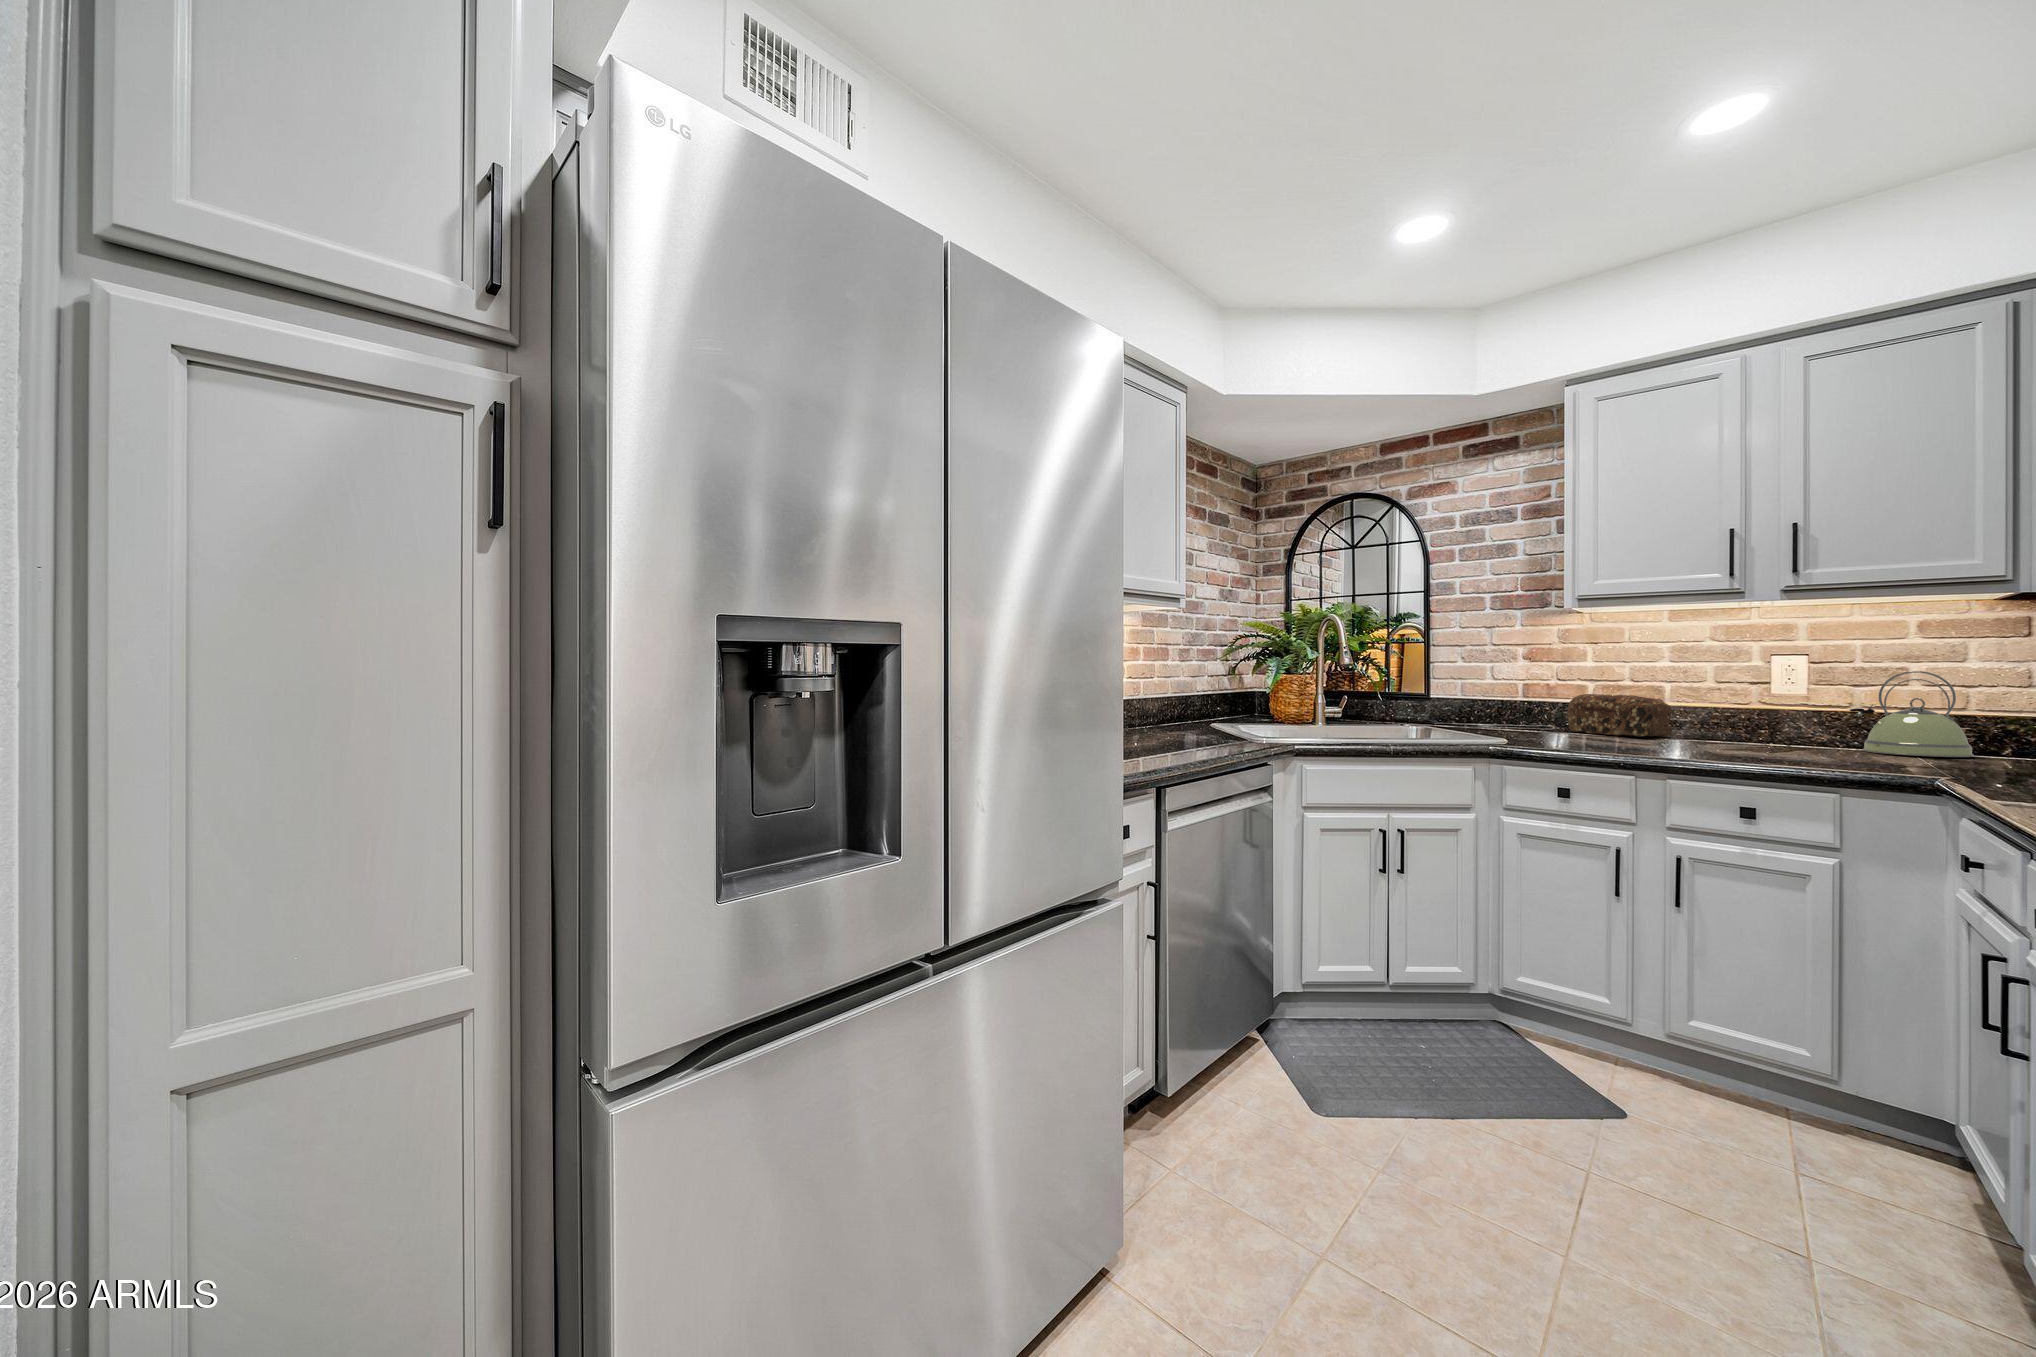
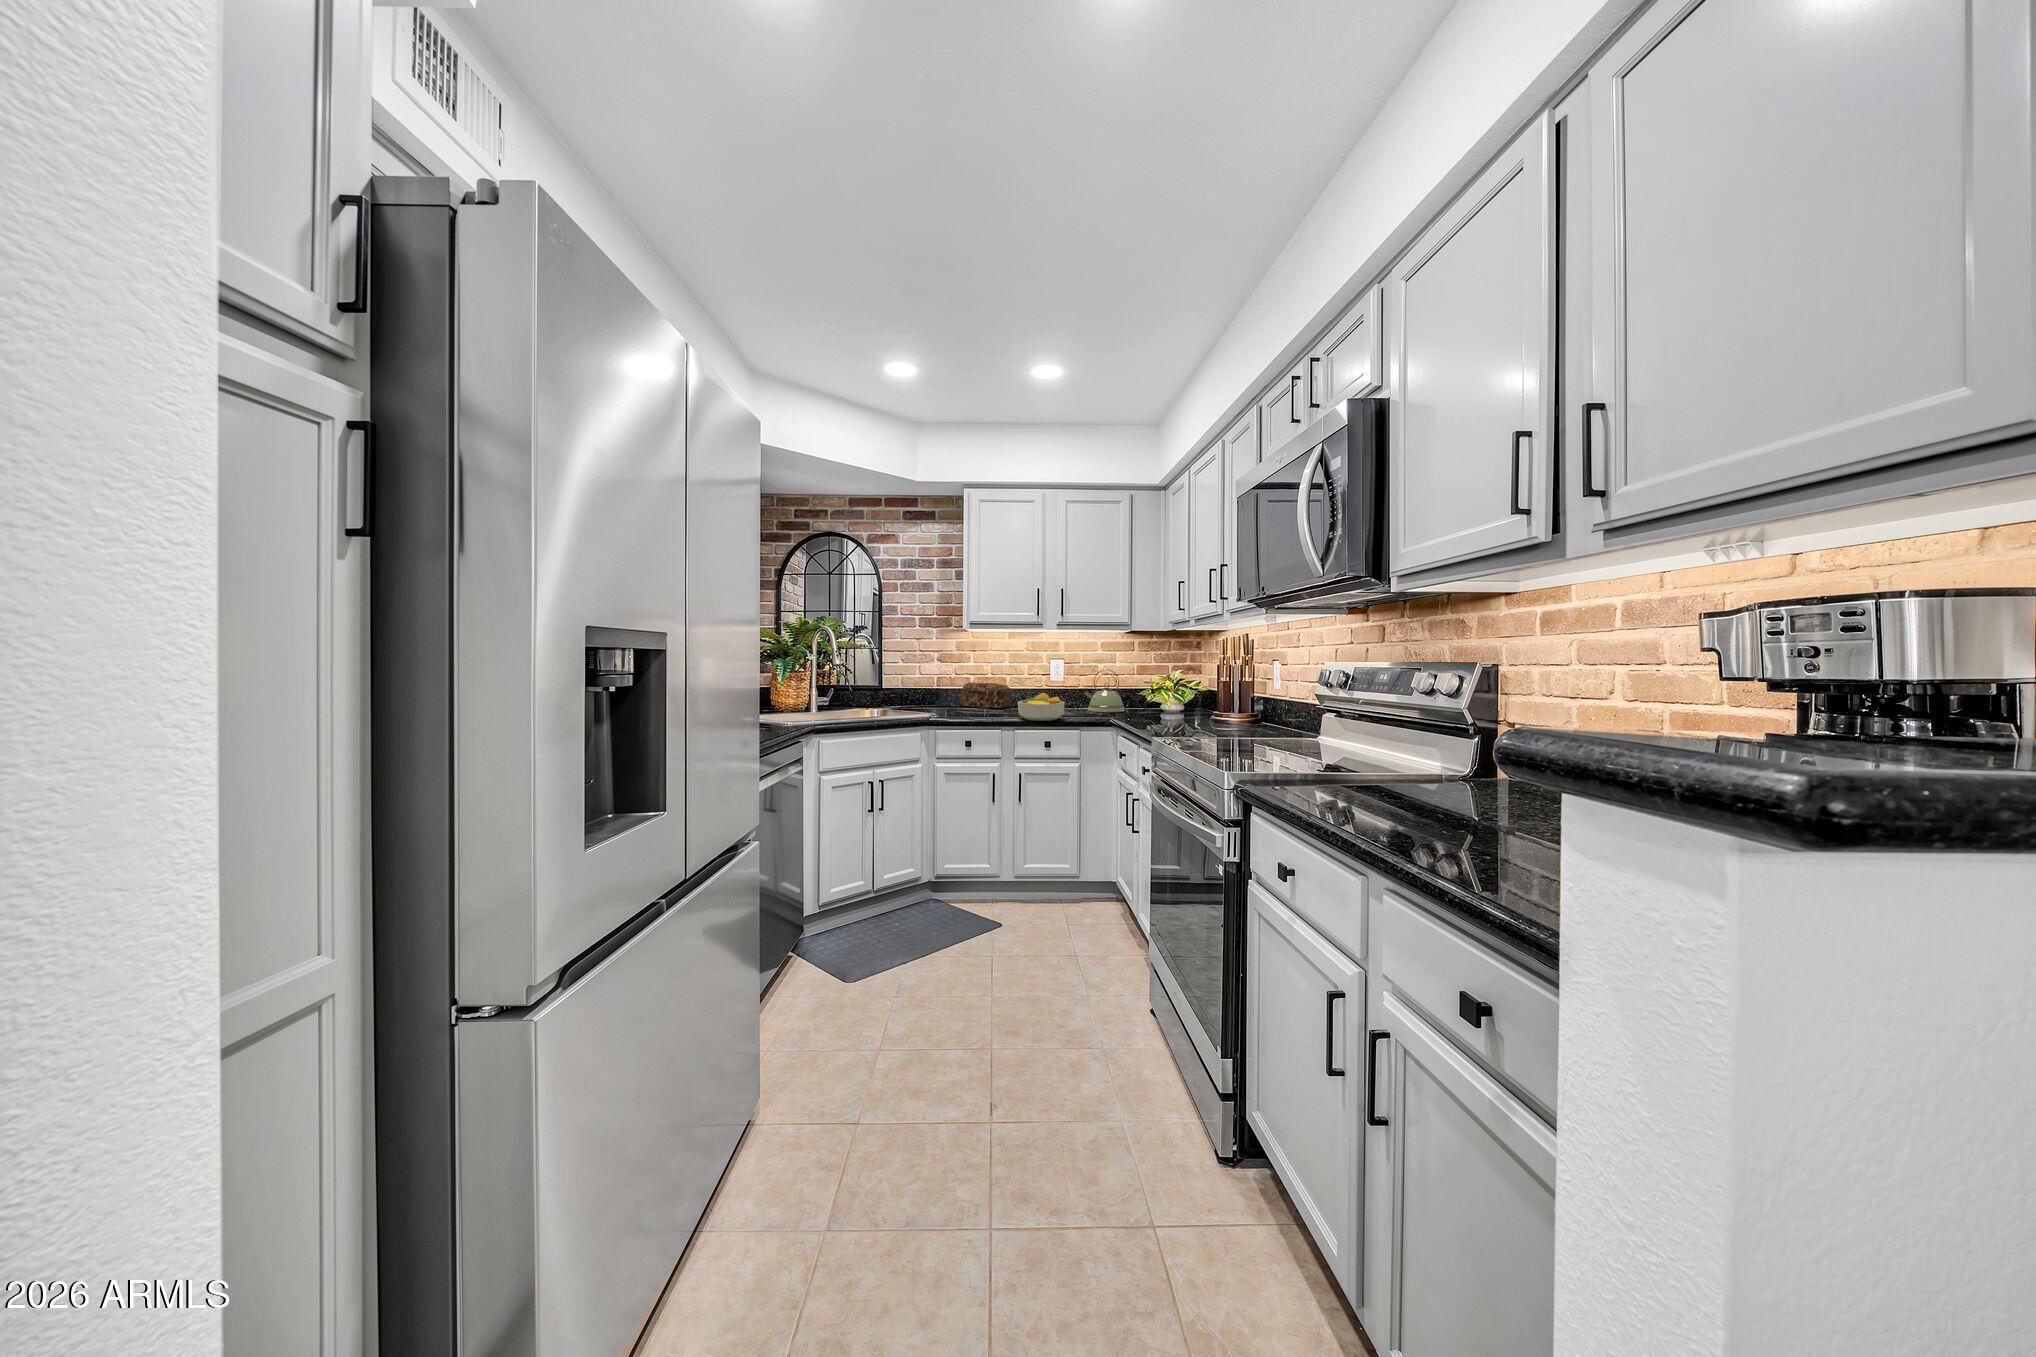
fruit bowl: none [1675,710,1796,762] -> present [1017,693,1065,721]

